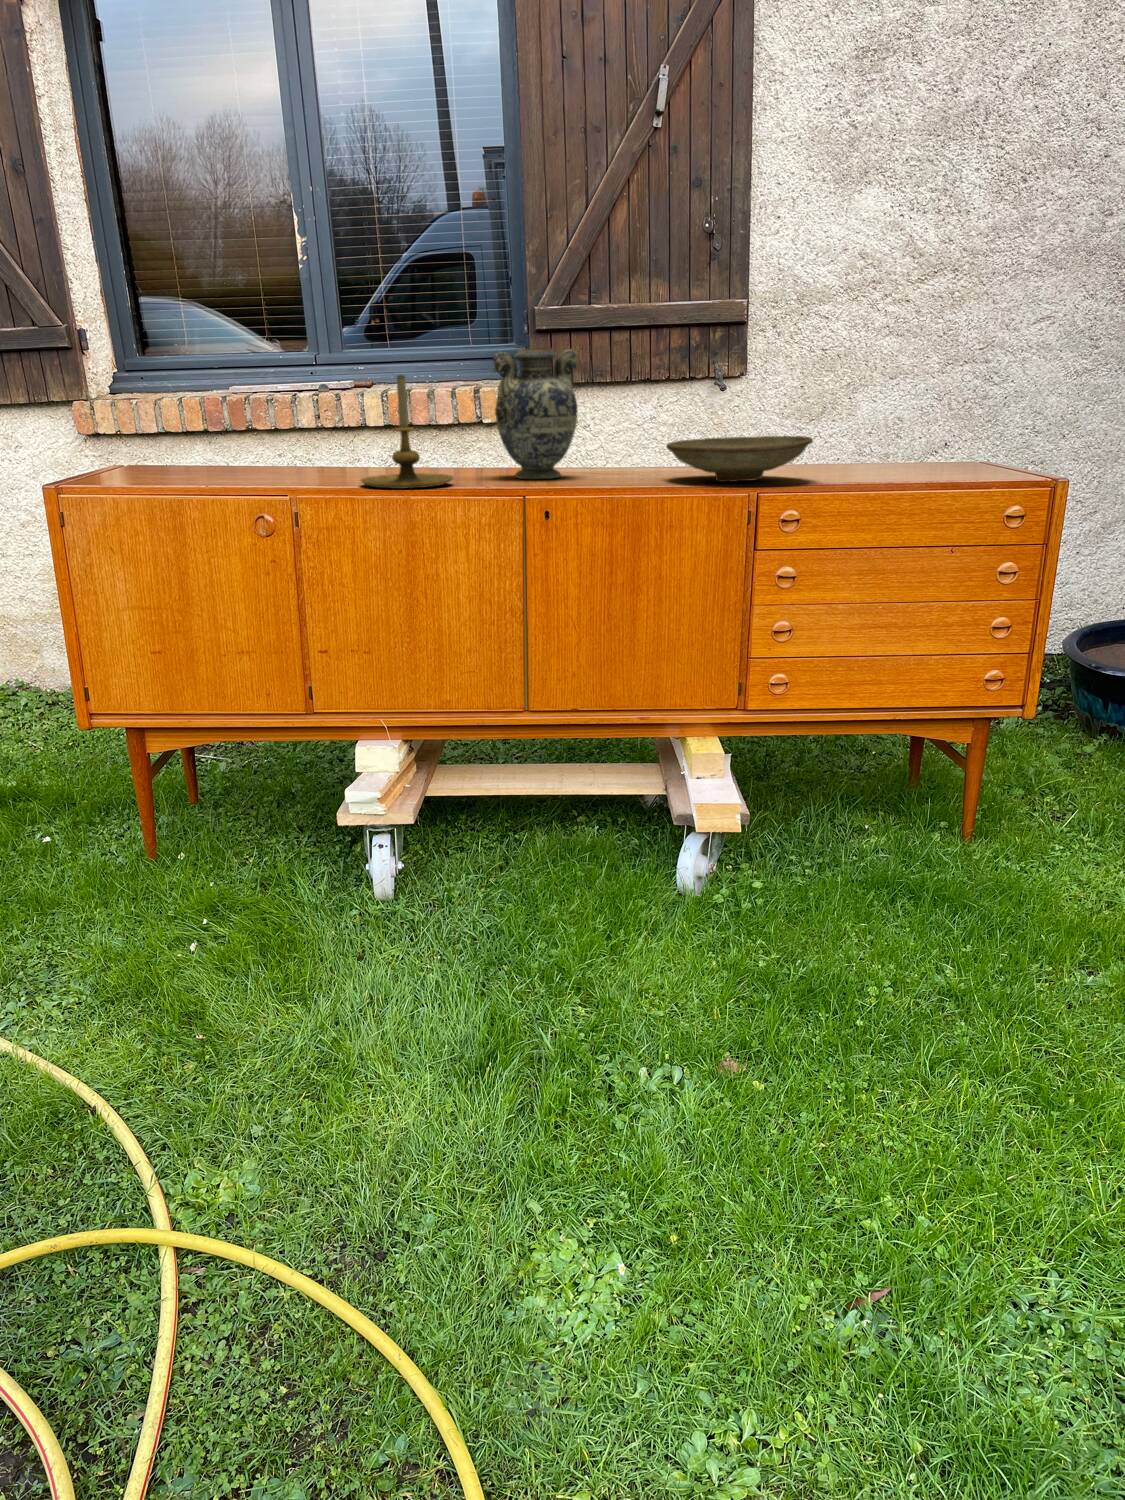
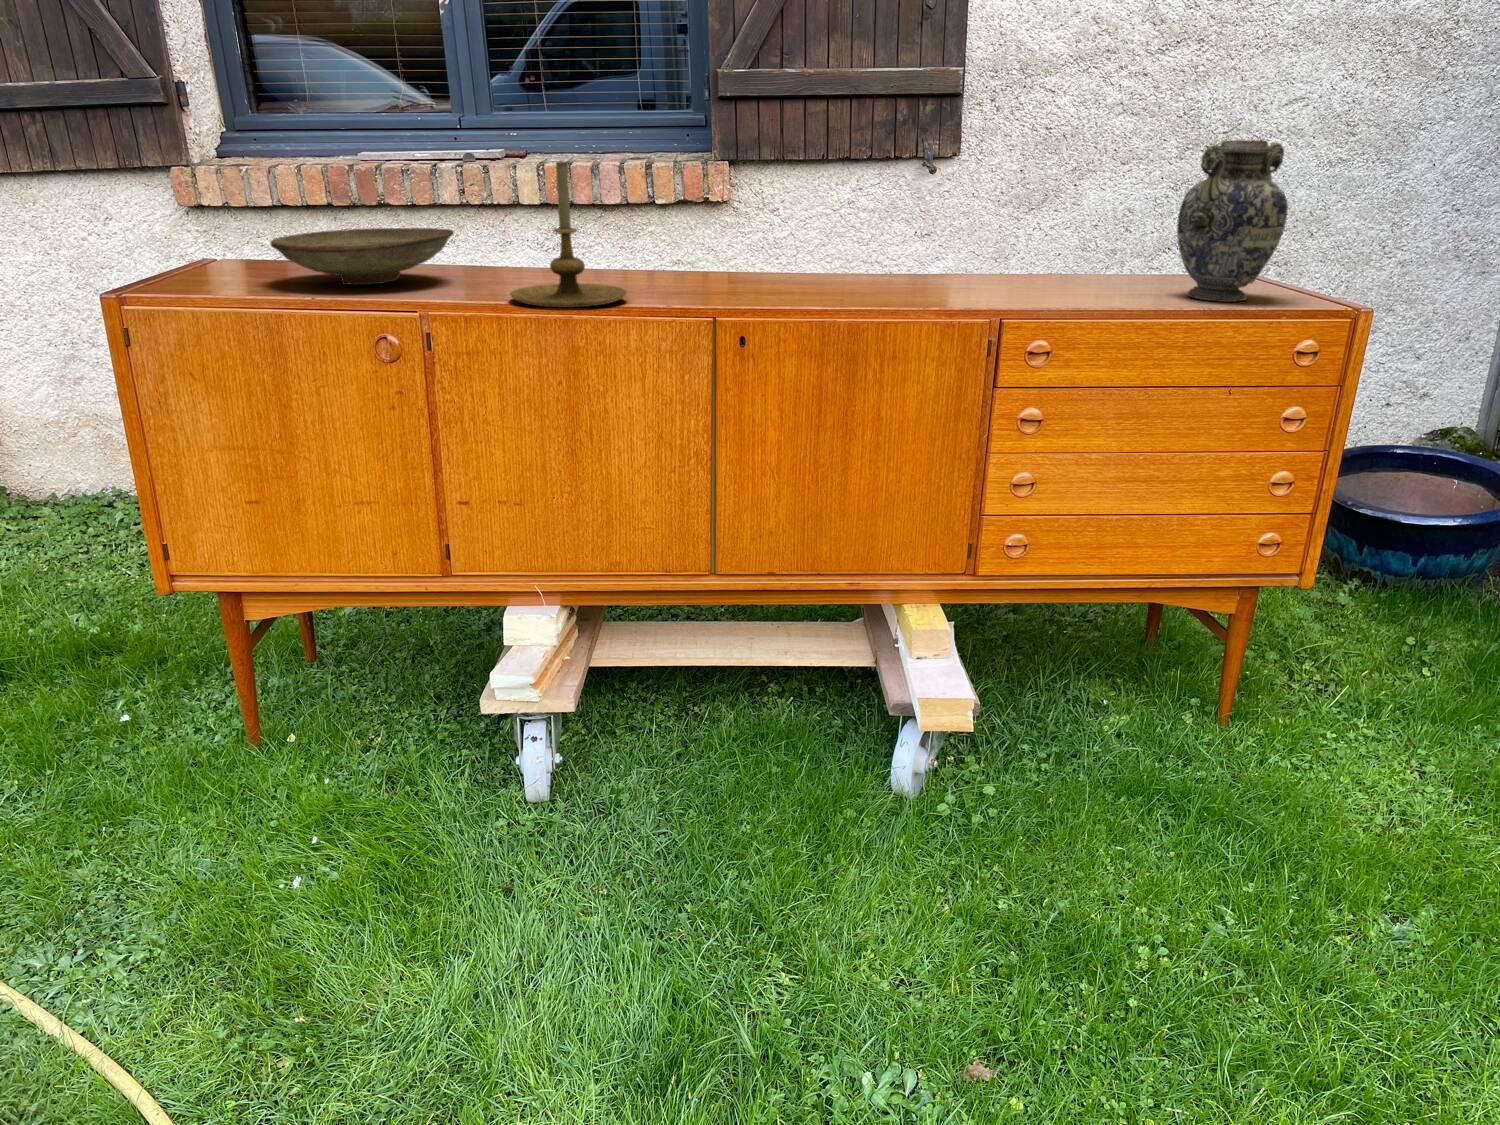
vase: present [493,348,578,479] -> present [1177,140,1288,302]
decorative bowl: present [666,436,813,482] -> present [271,228,454,285]

